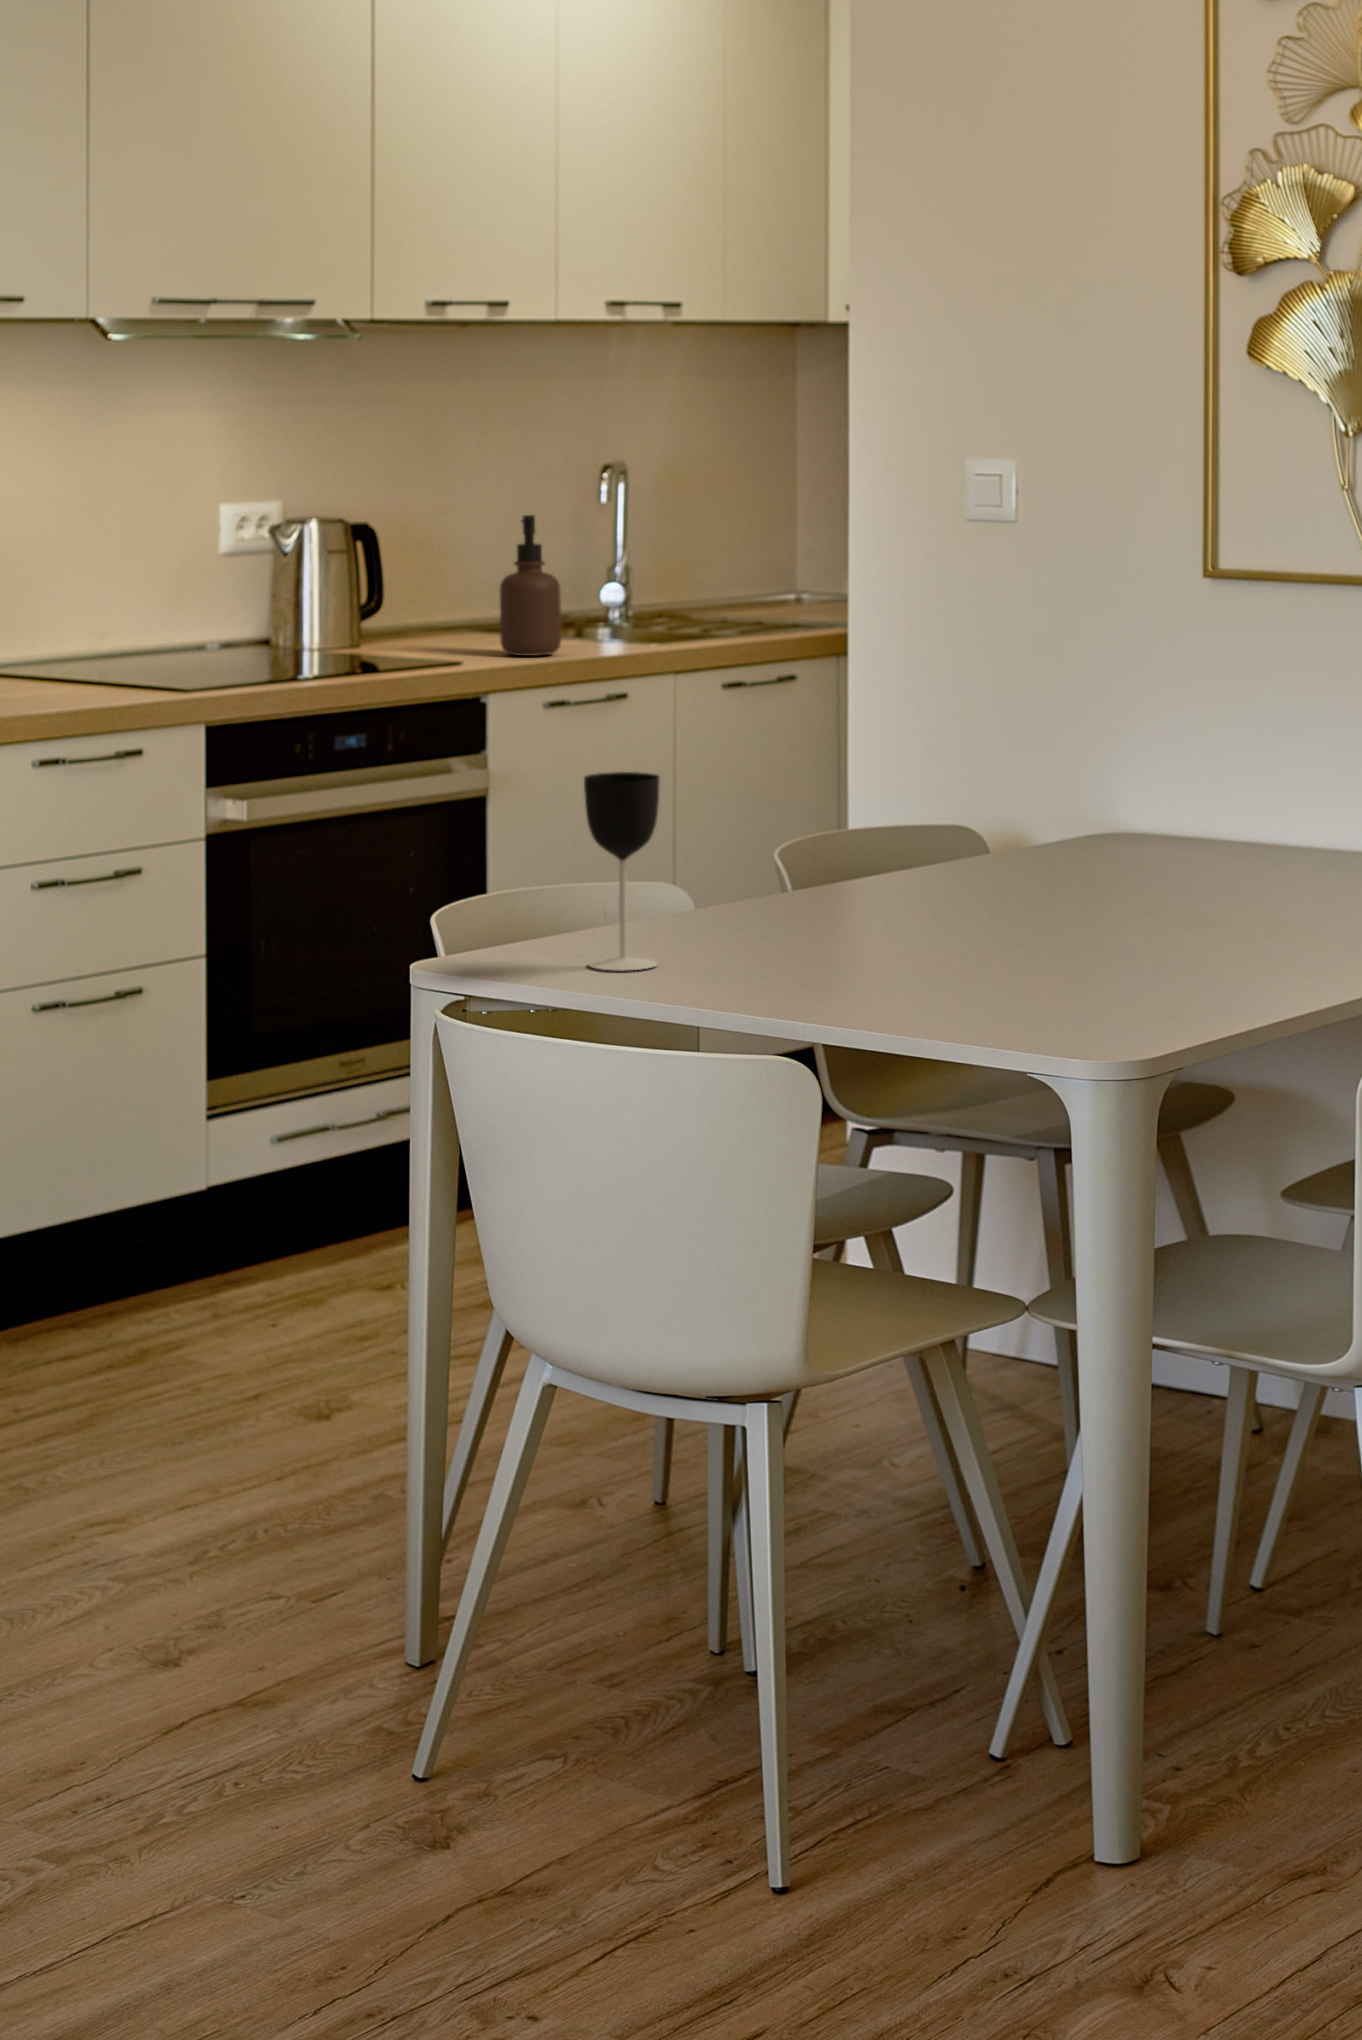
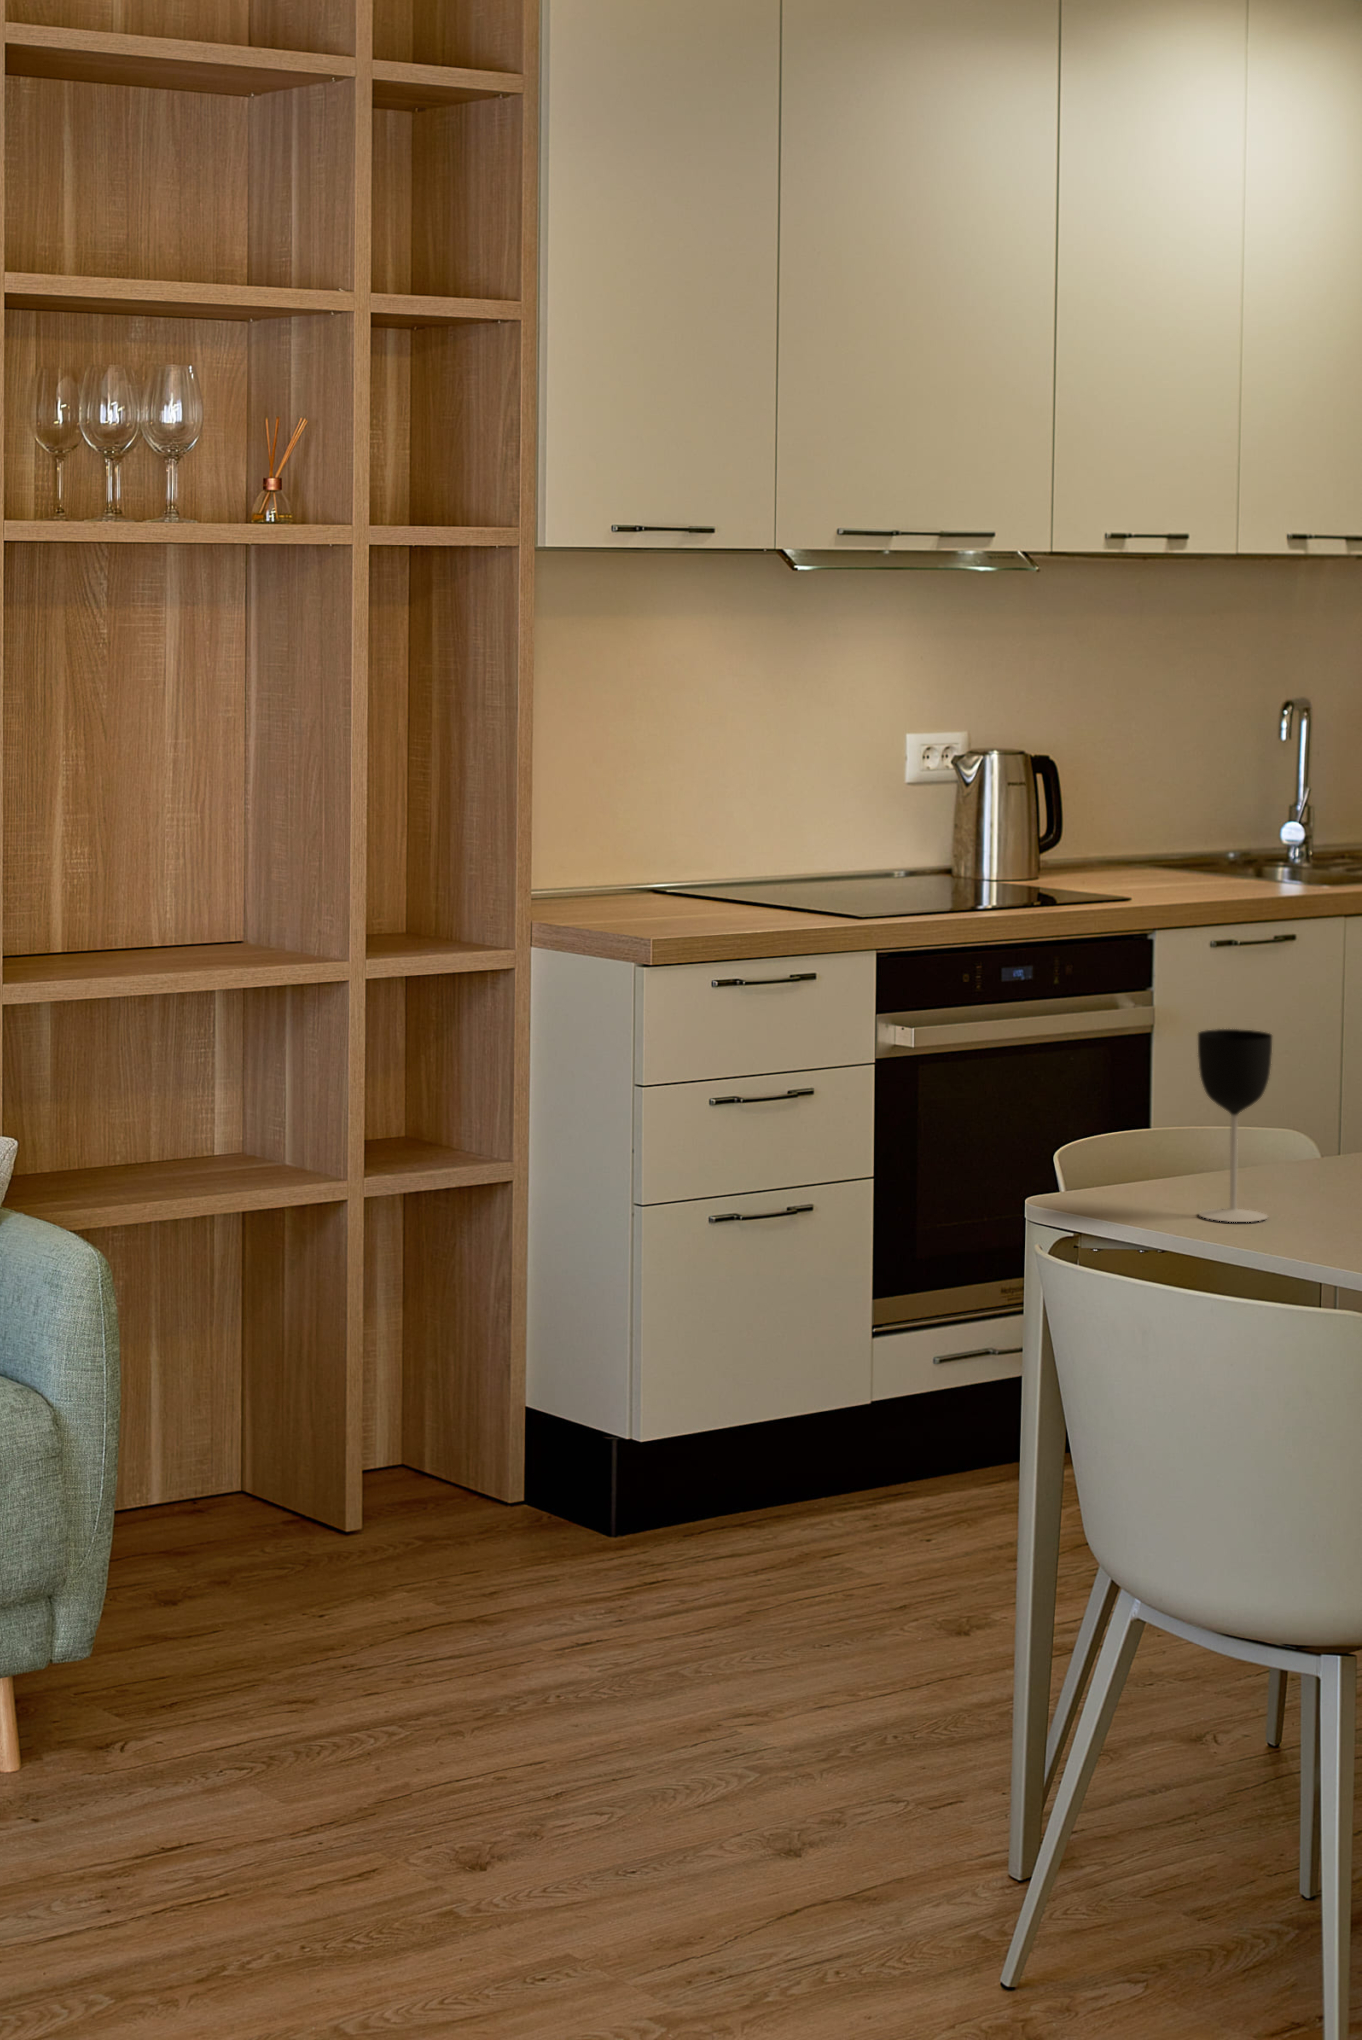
soap dispenser: present [500,515,561,656] -> none [1173,753,1234,893]

